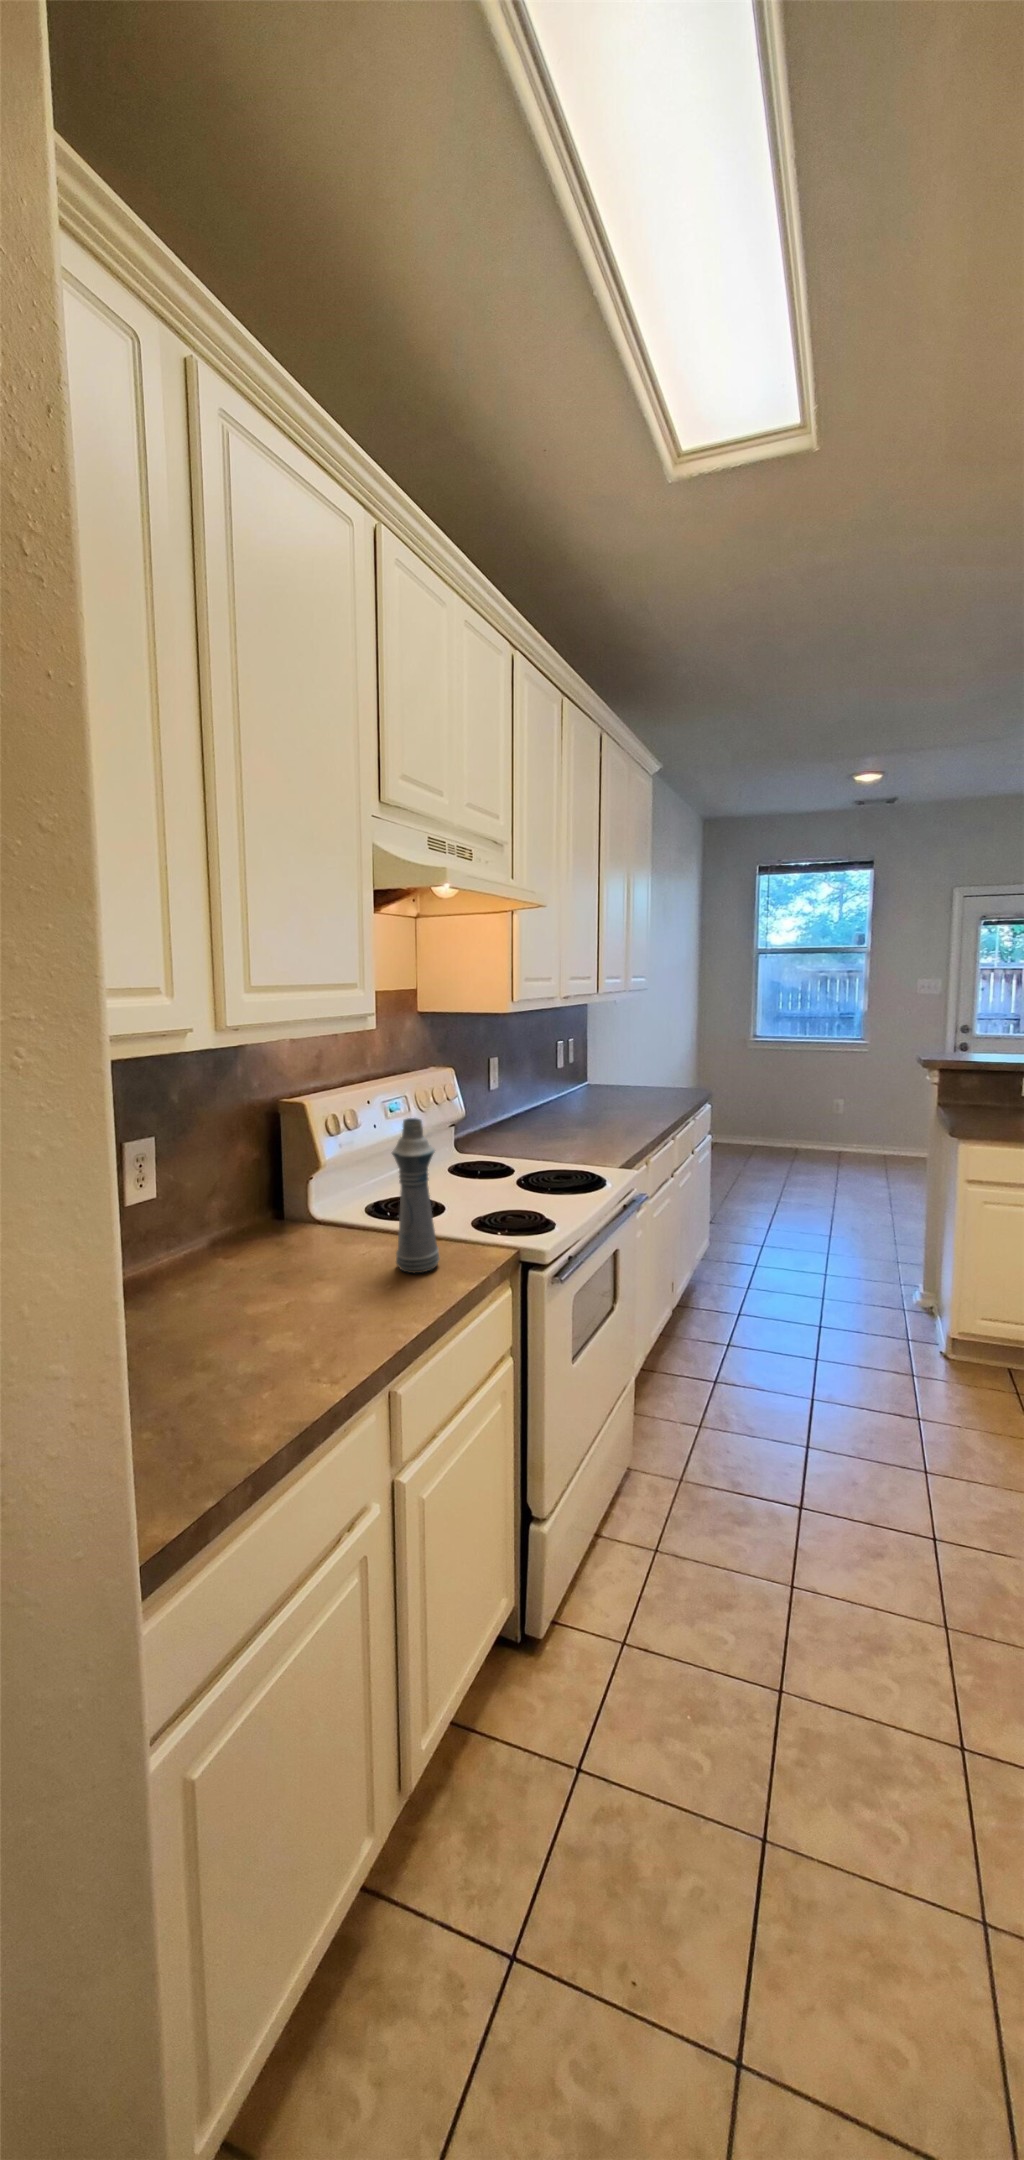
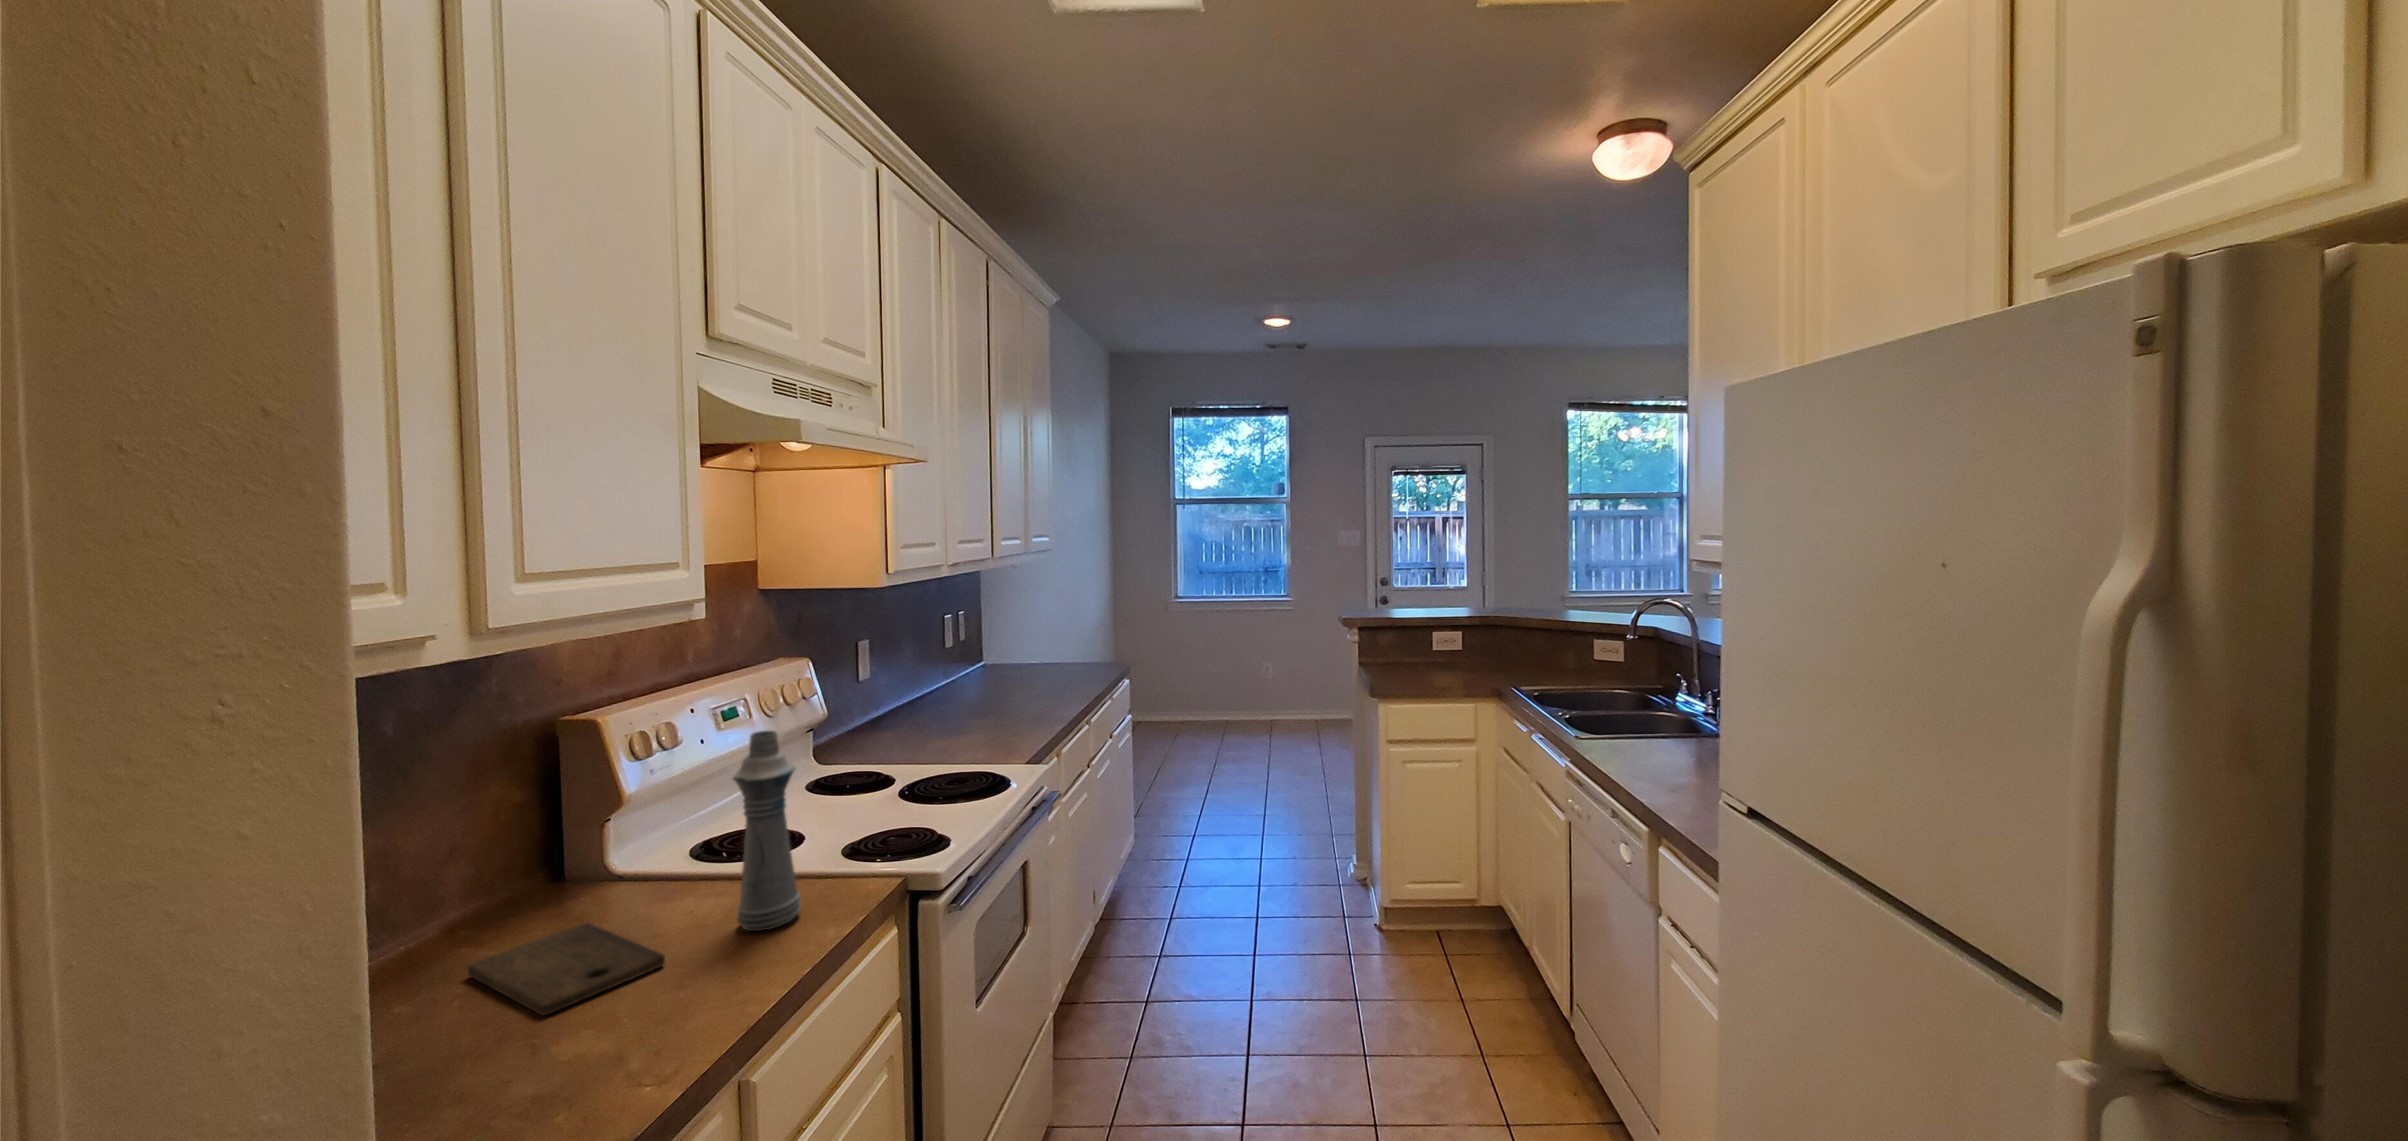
cutting board: none [236,1244,348,1307] -> present [468,923,665,1015]

